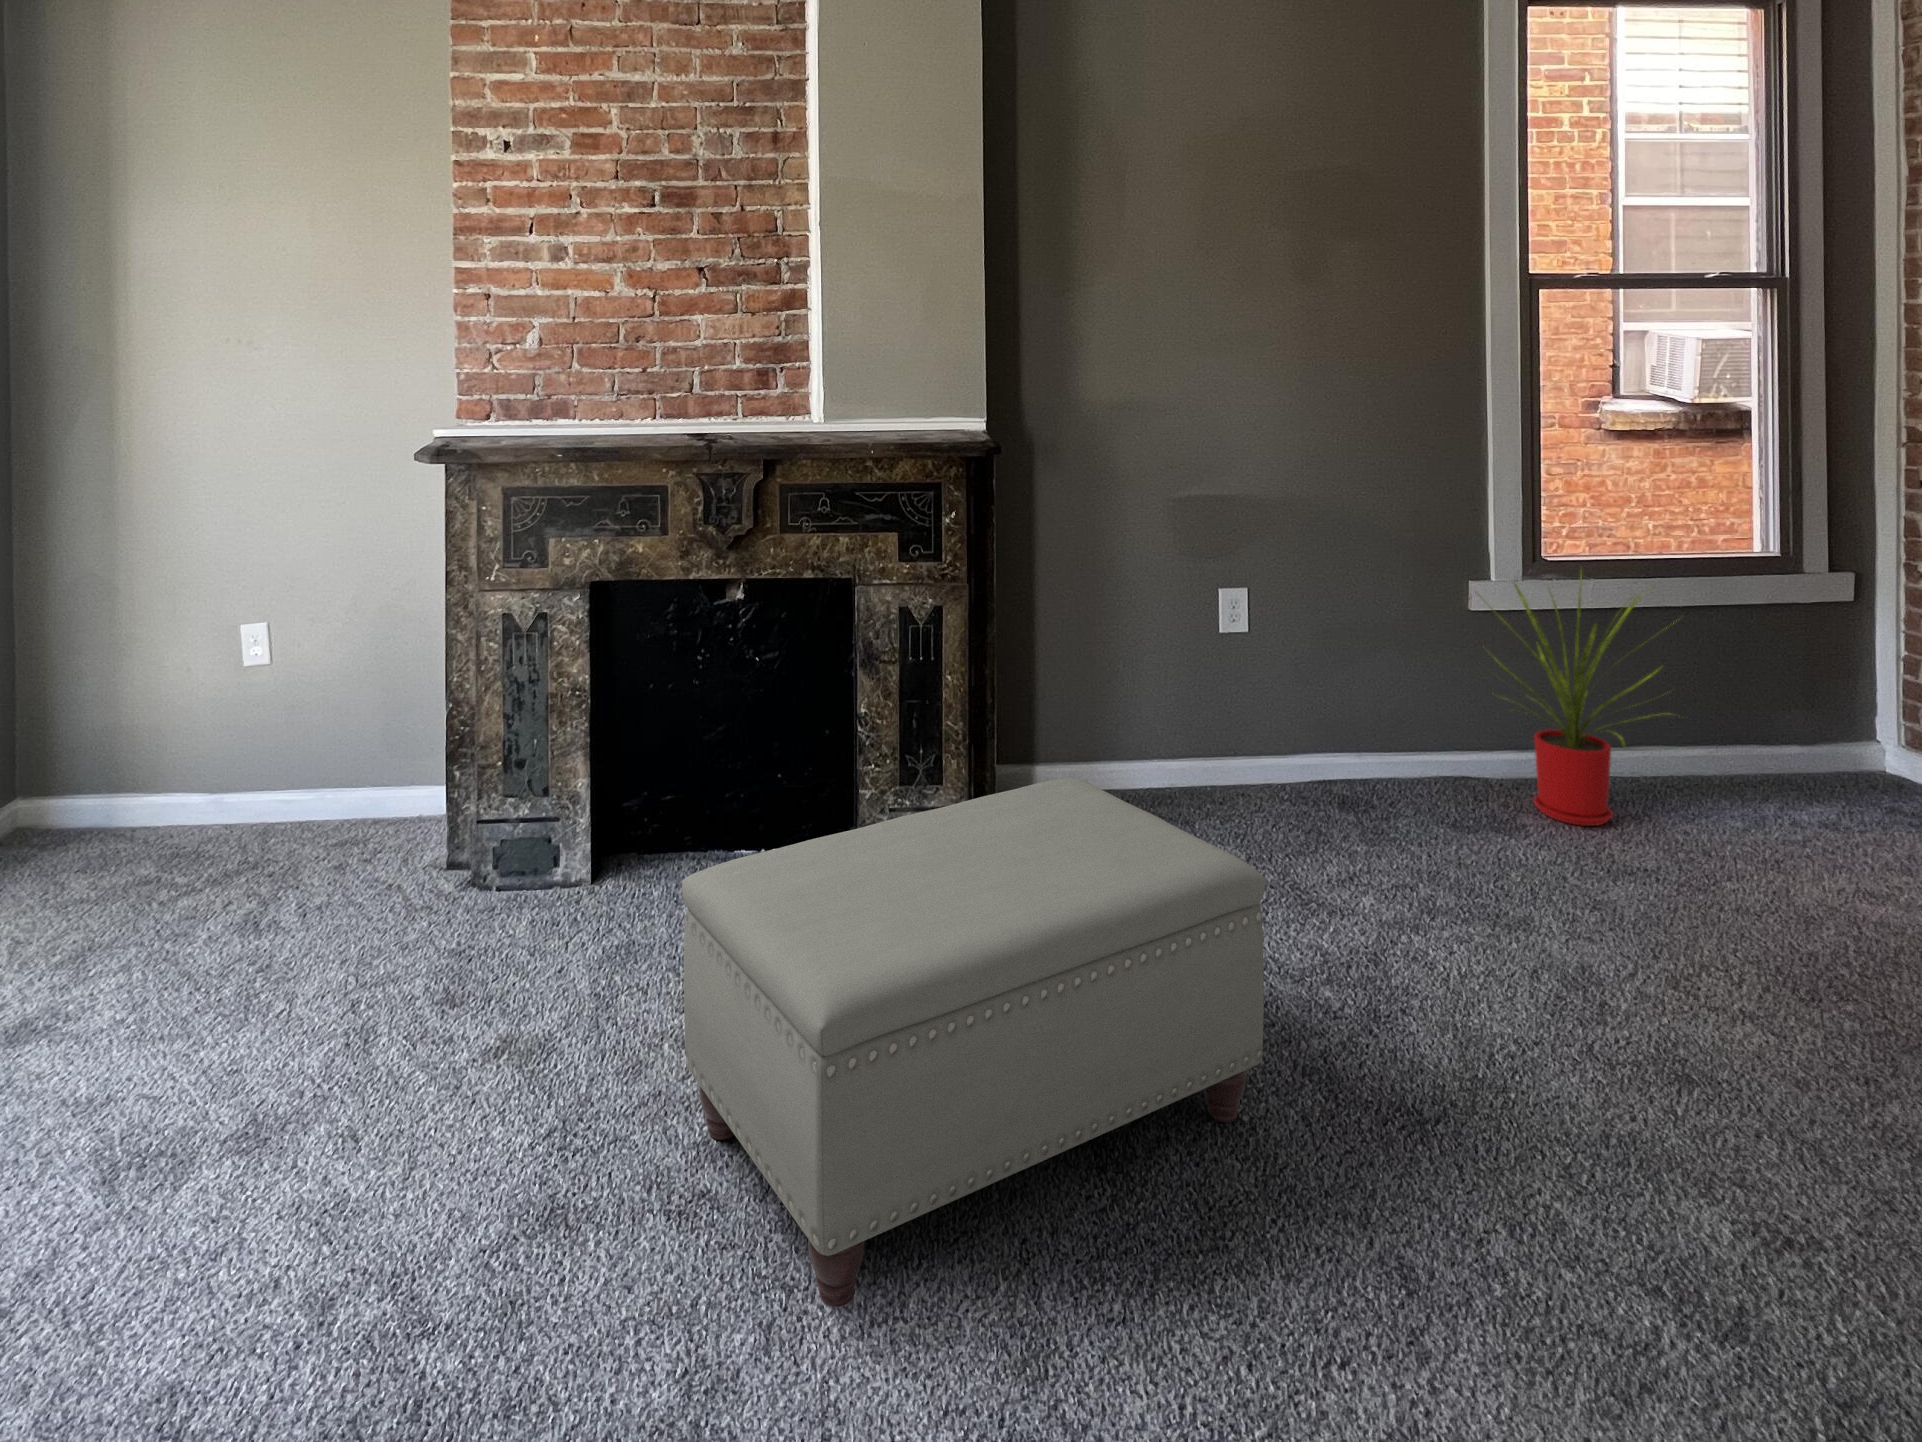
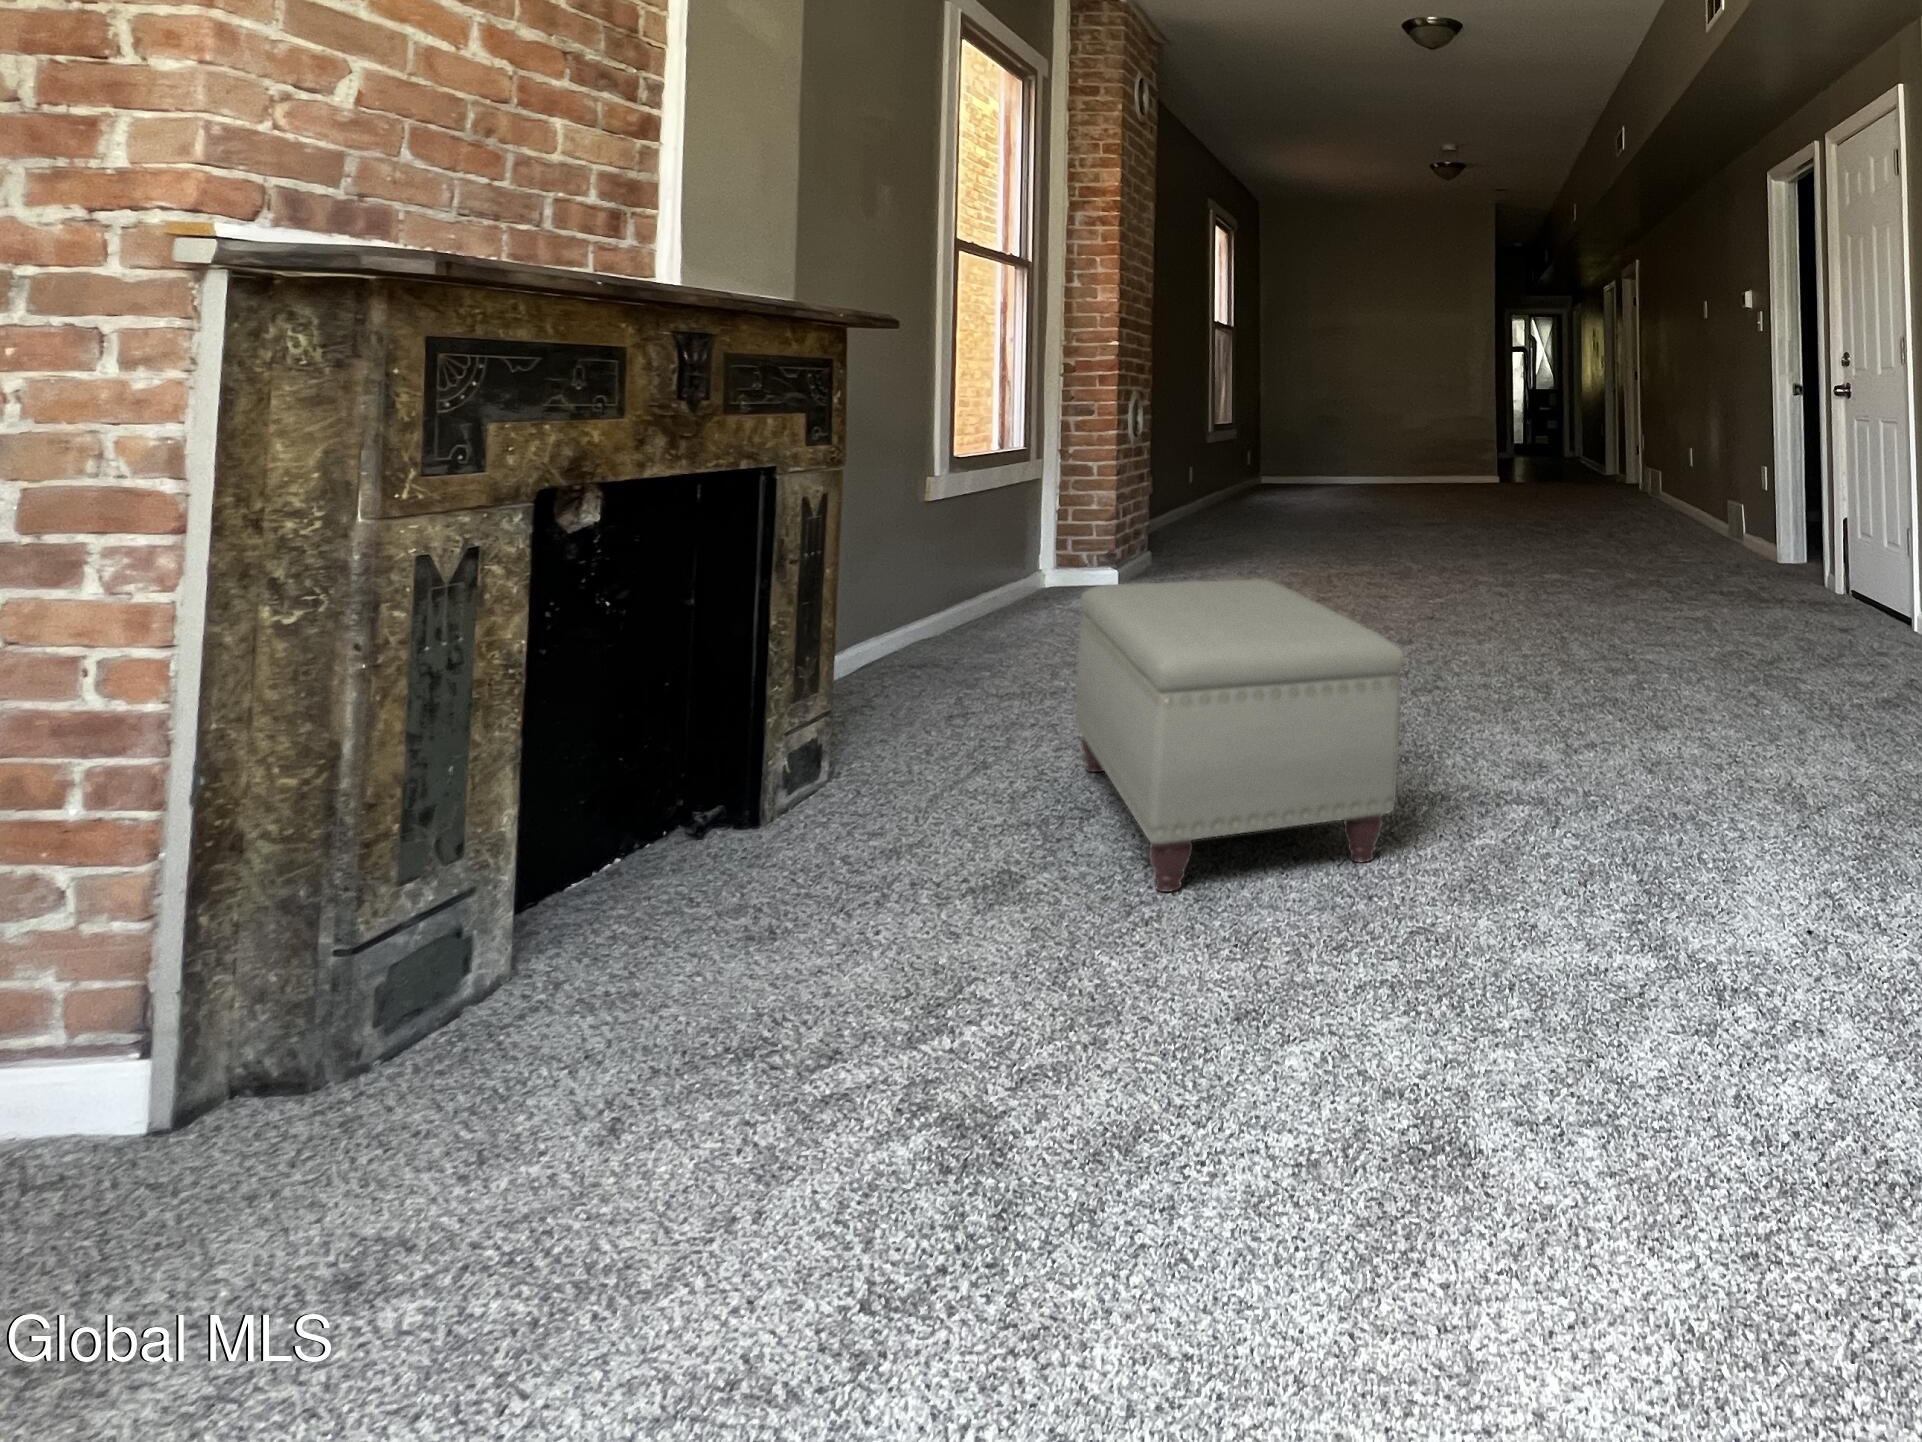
house plant: present [1475,577,1669,826] -> none [947,453,1084,636]

